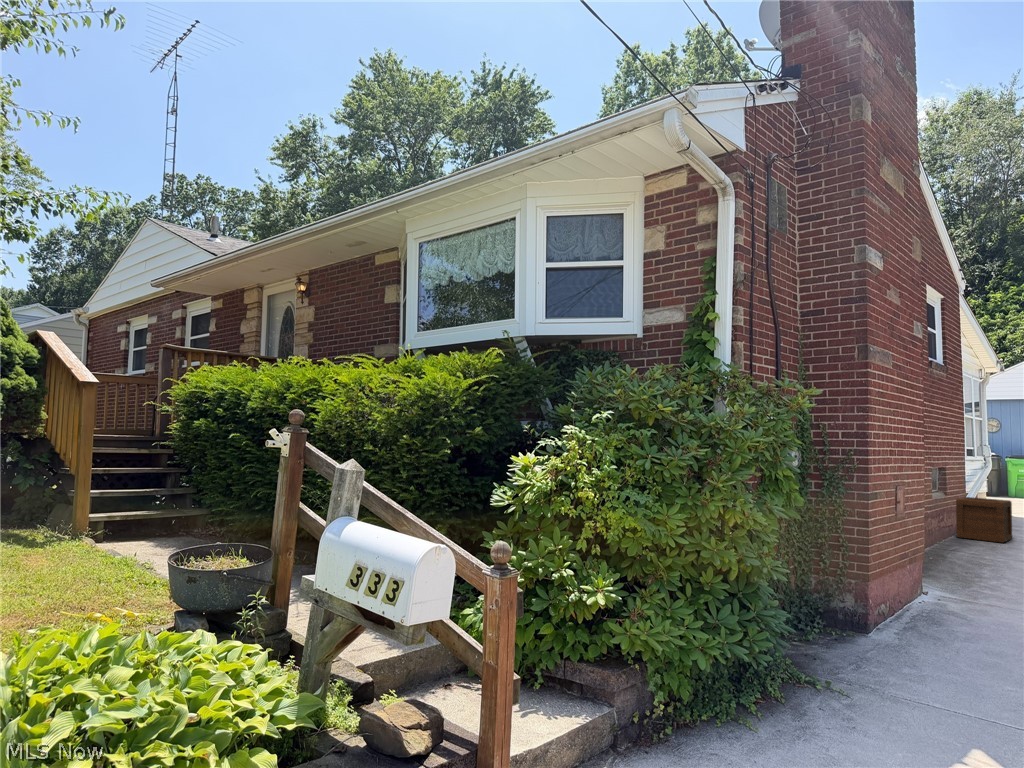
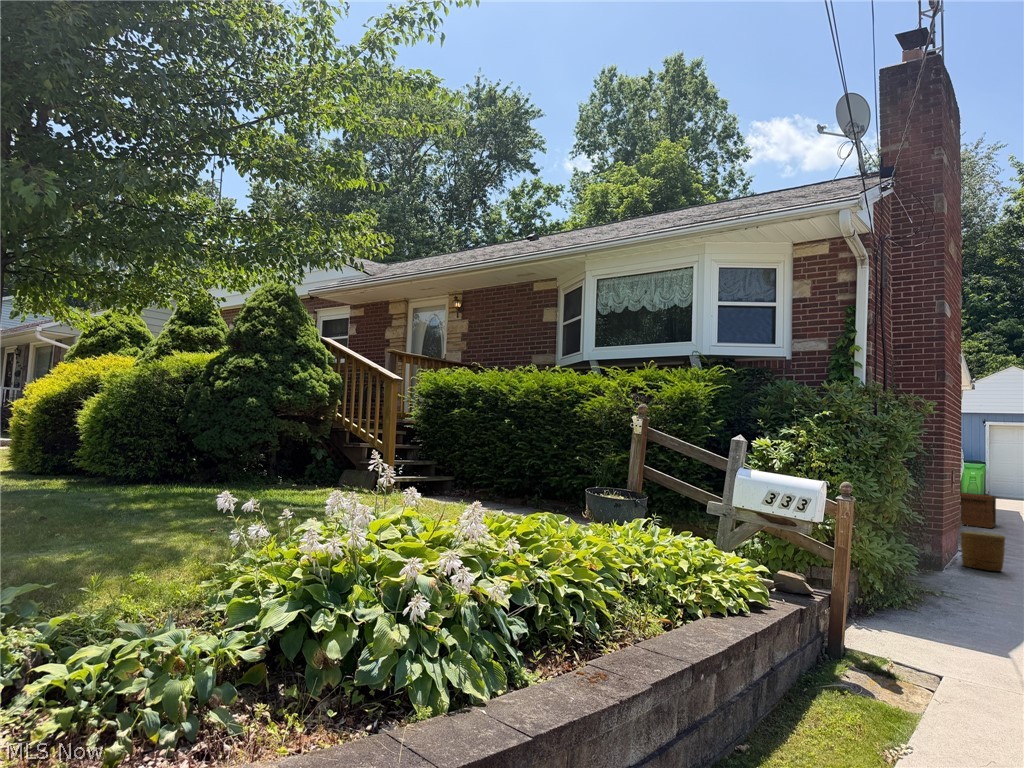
woven basket: none [911,562,970,620] -> present [960,531,1005,572]

